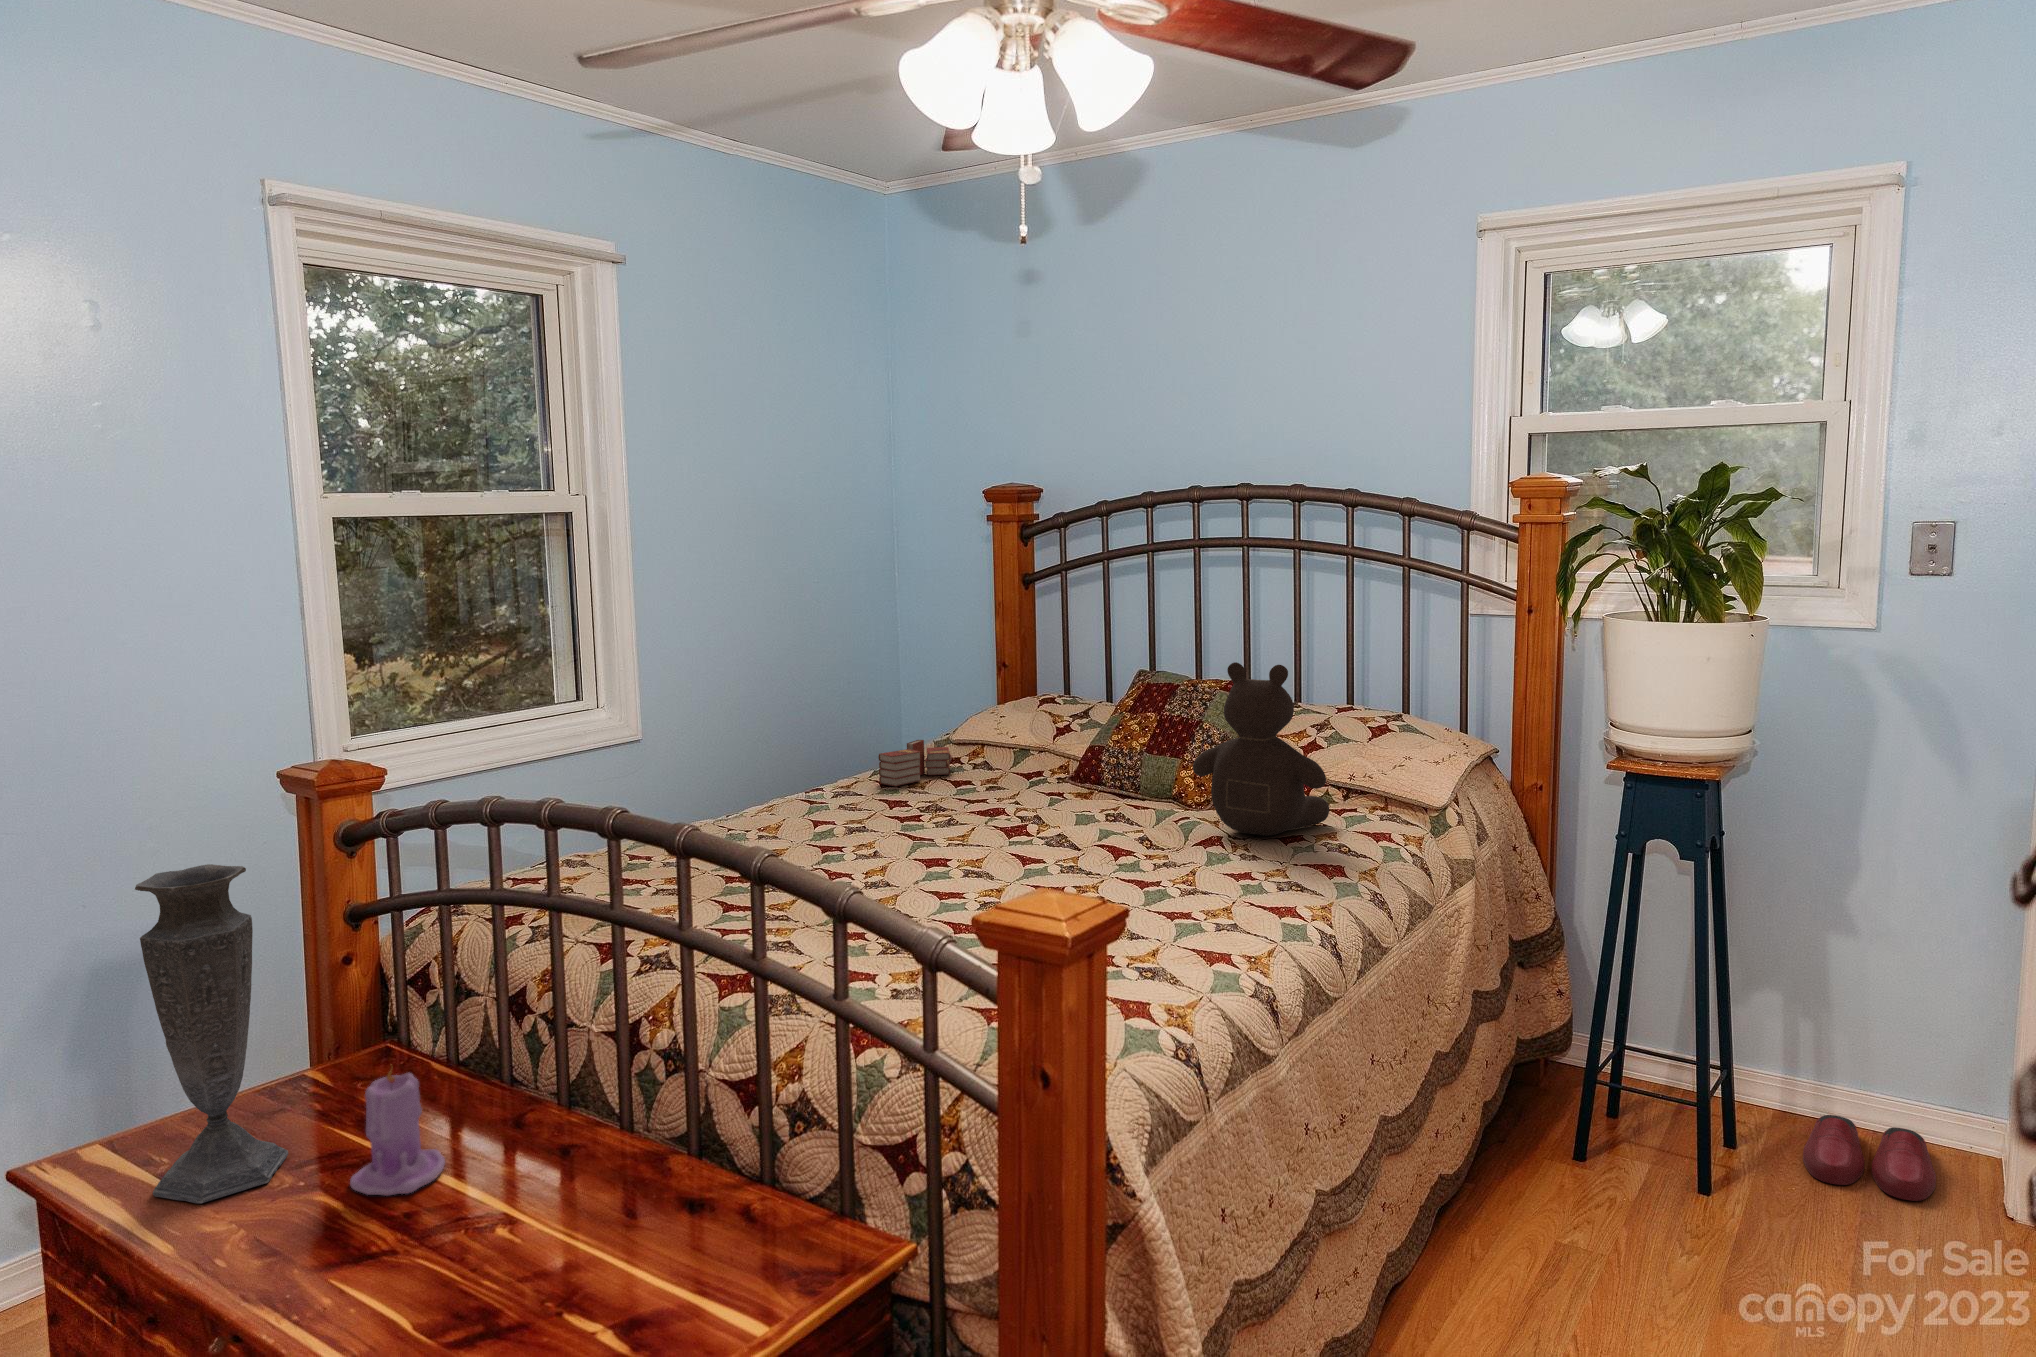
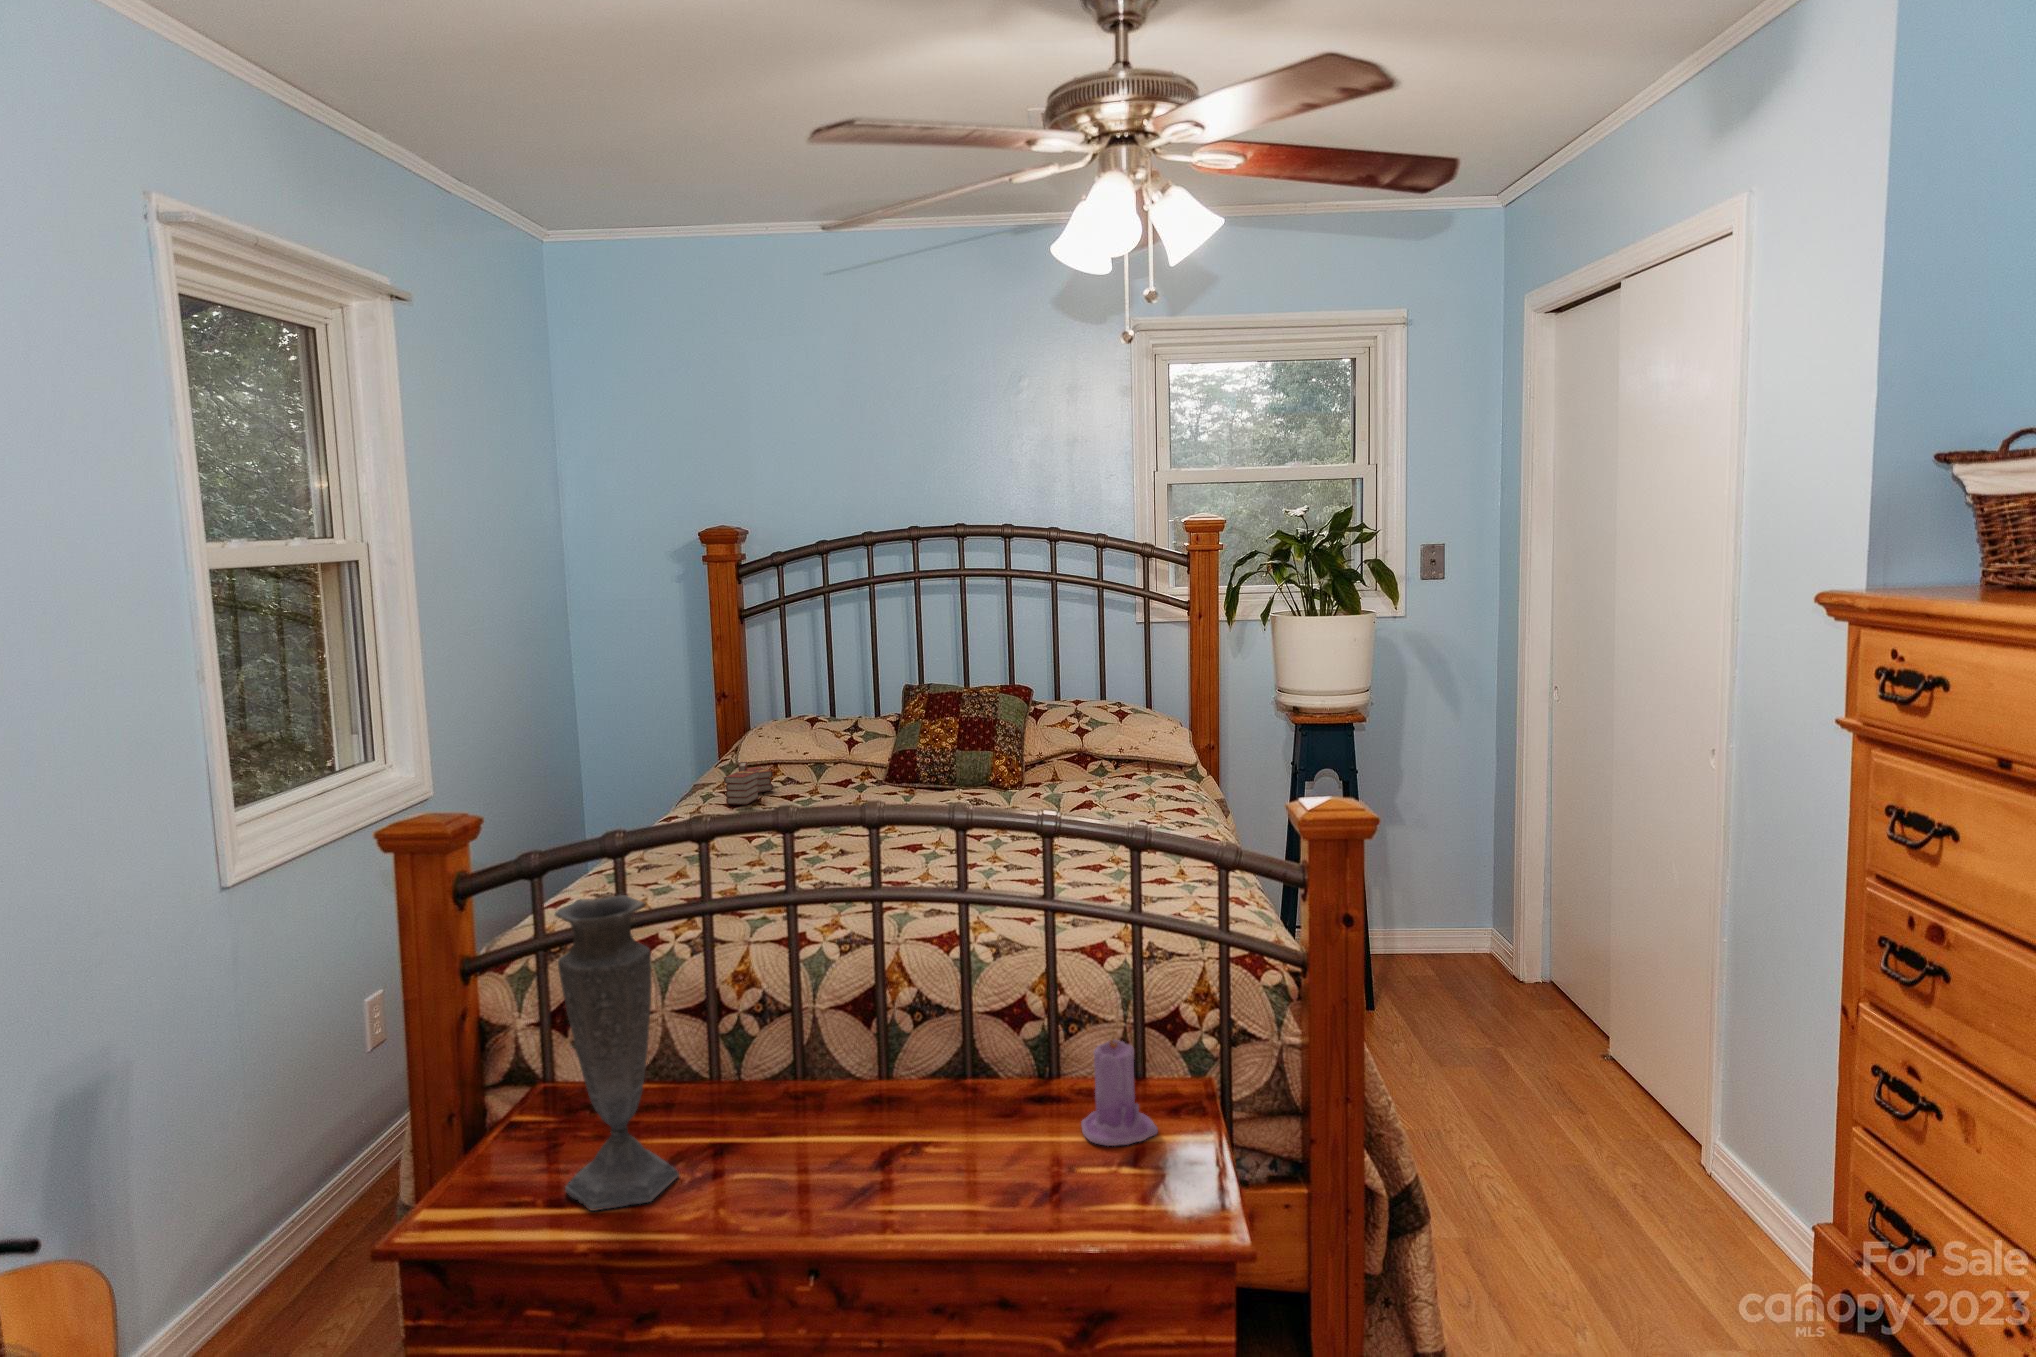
teddy bear: present [1193,662,1329,836] -> none [1038,666,1150,799]
candle: present [350,1070,445,1196] -> present [1081,1038,1158,1146]
slippers: present [1803,1115,1936,1201] -> none [1397,945,1480,986]

